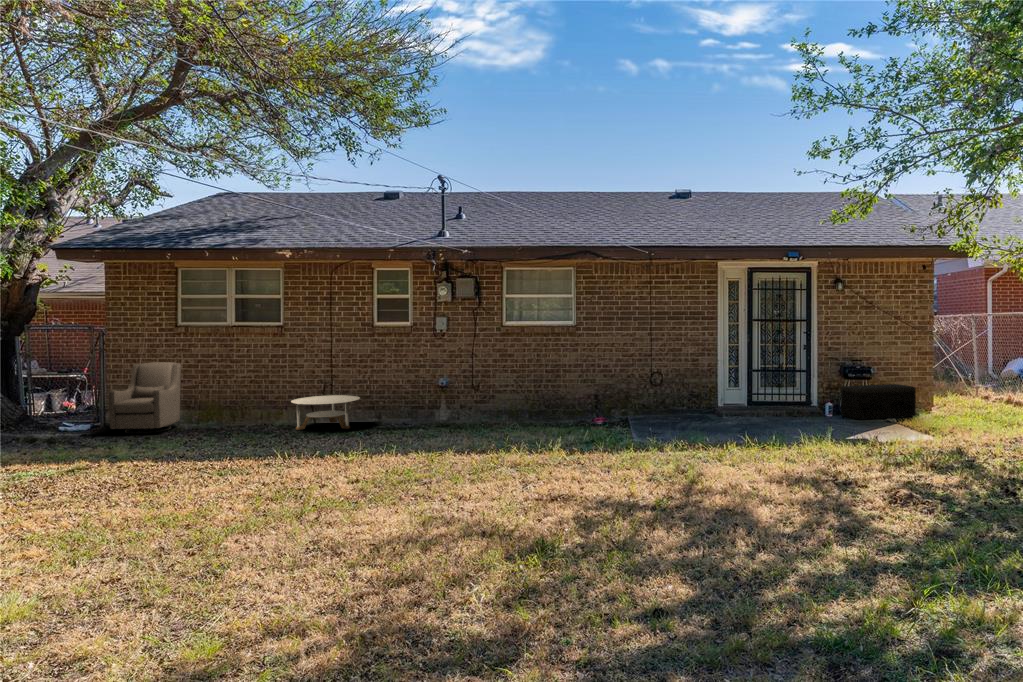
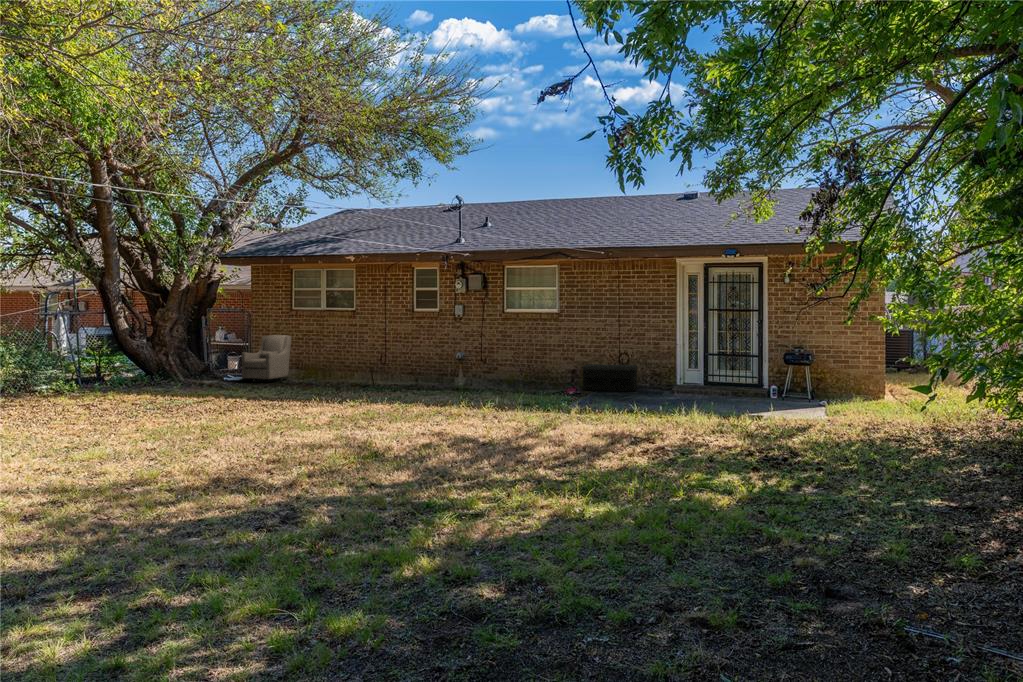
storage bench: present [841,384,916,420] -> present [582,364,637,392]
round table: present [291,395,360,430] -> none [348,362,398,386]

